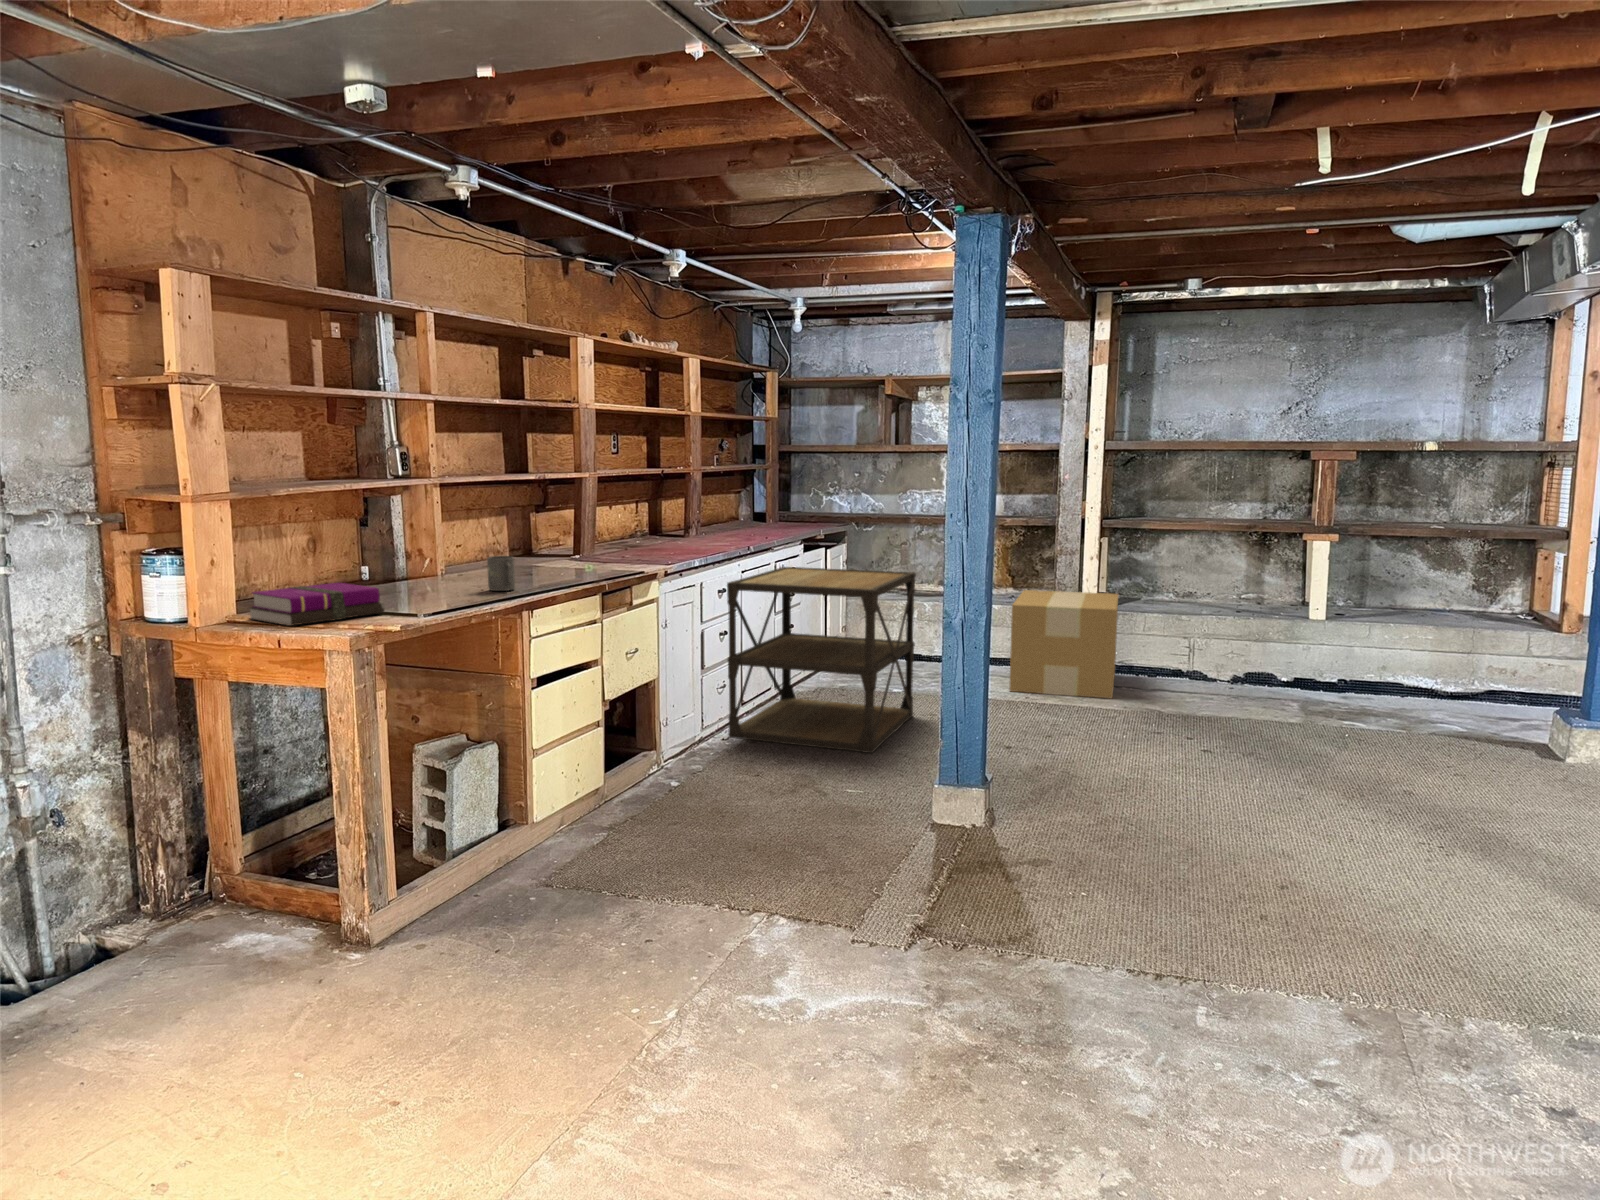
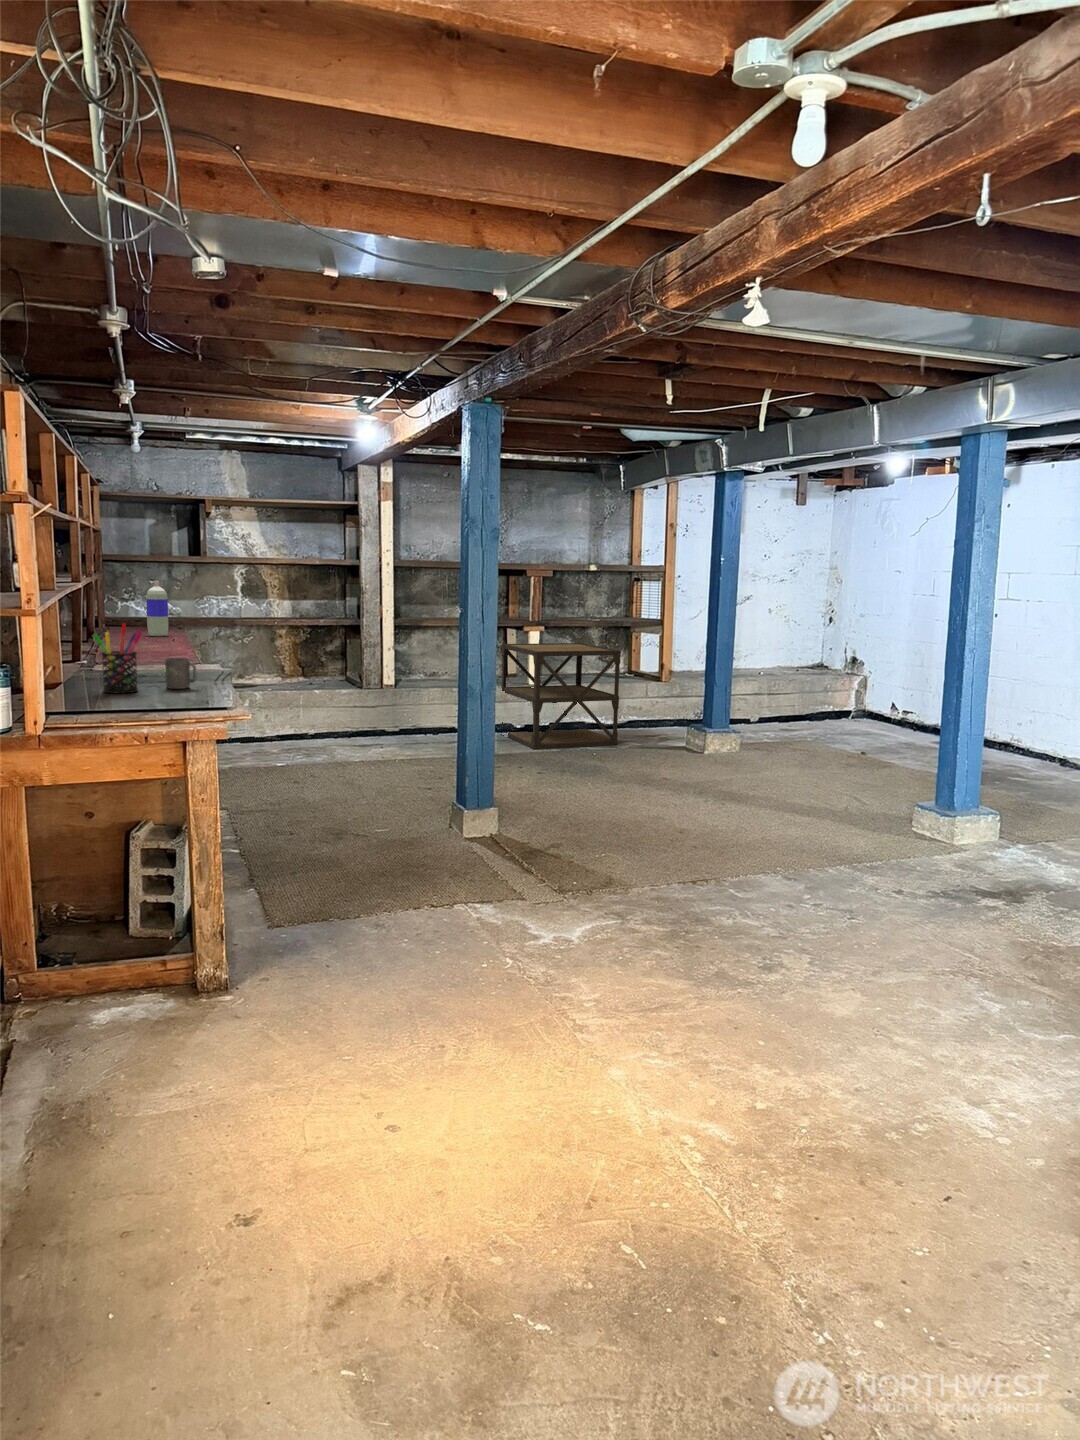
bottle: none [775,472,796,532] -> present [146,581,168,636]
pen holder: none [410,515,465,592] -> present [93,623,142,694]
shelving unit: present [727,567,916,753] -> present [501,643,621,749]
notebook: present [249,583,385,626] -> none [89,685,187,721]
cardboard box: present [1009,590,1118,699] -> none [338,676,435,757]

